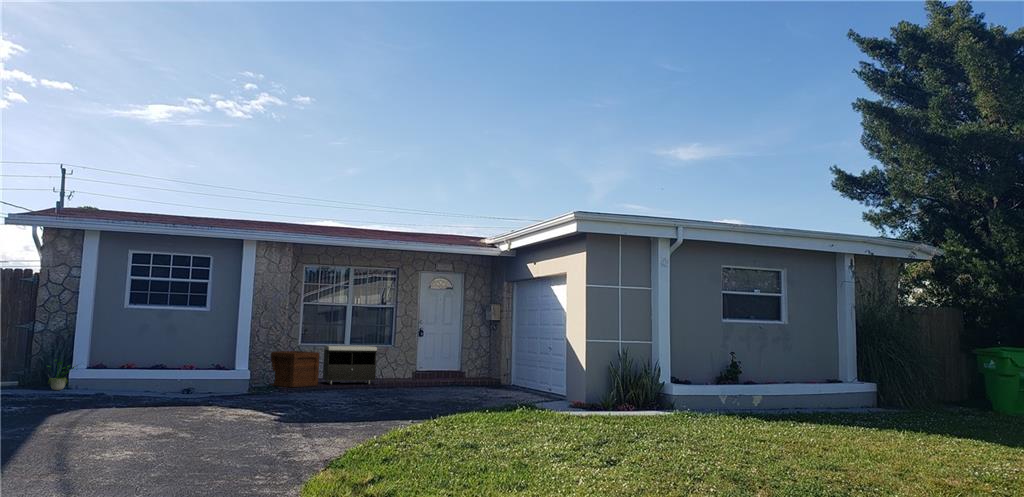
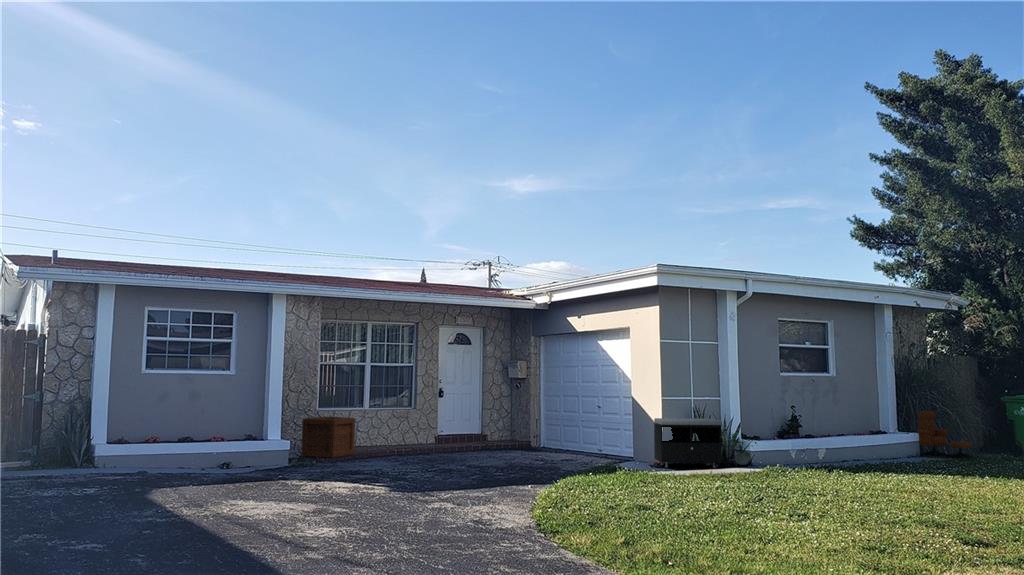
storage bench: present [323,345,377,384] -> present [654,418,722,468]
potted plant: present [48,359,77,390] -> present [732,434,760,465]
lounge chair: none [871,361,927,410] -> present [917,411,972,458]

